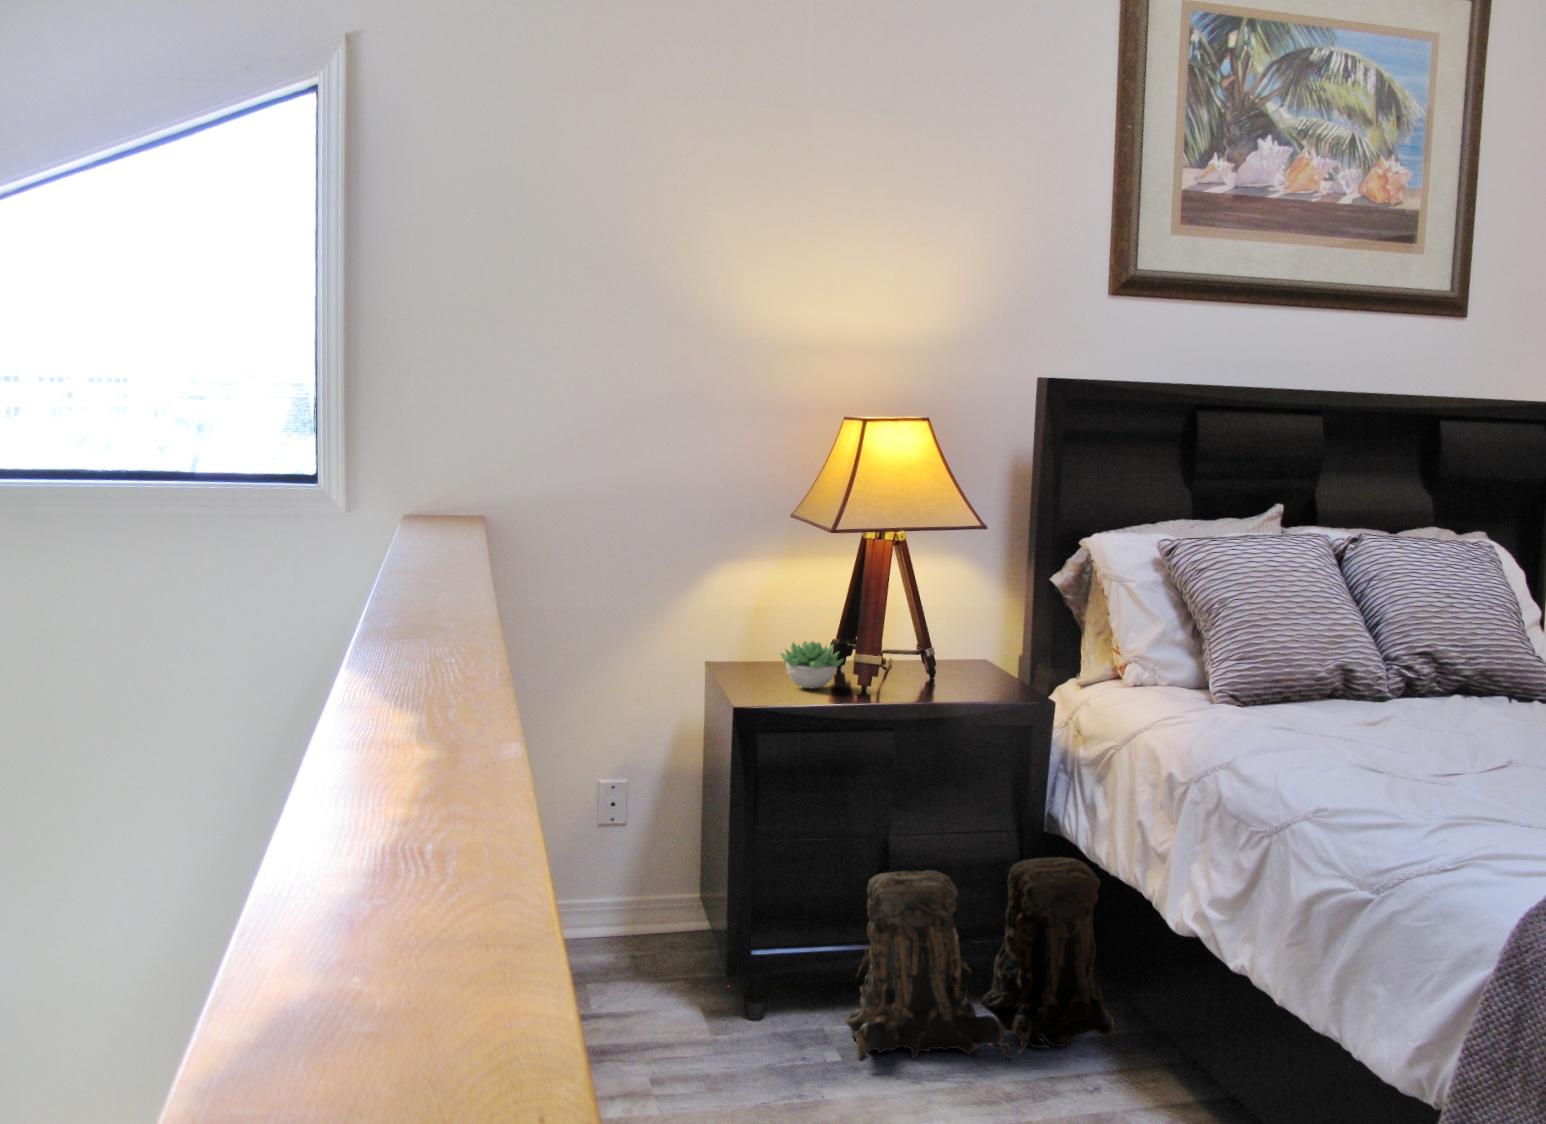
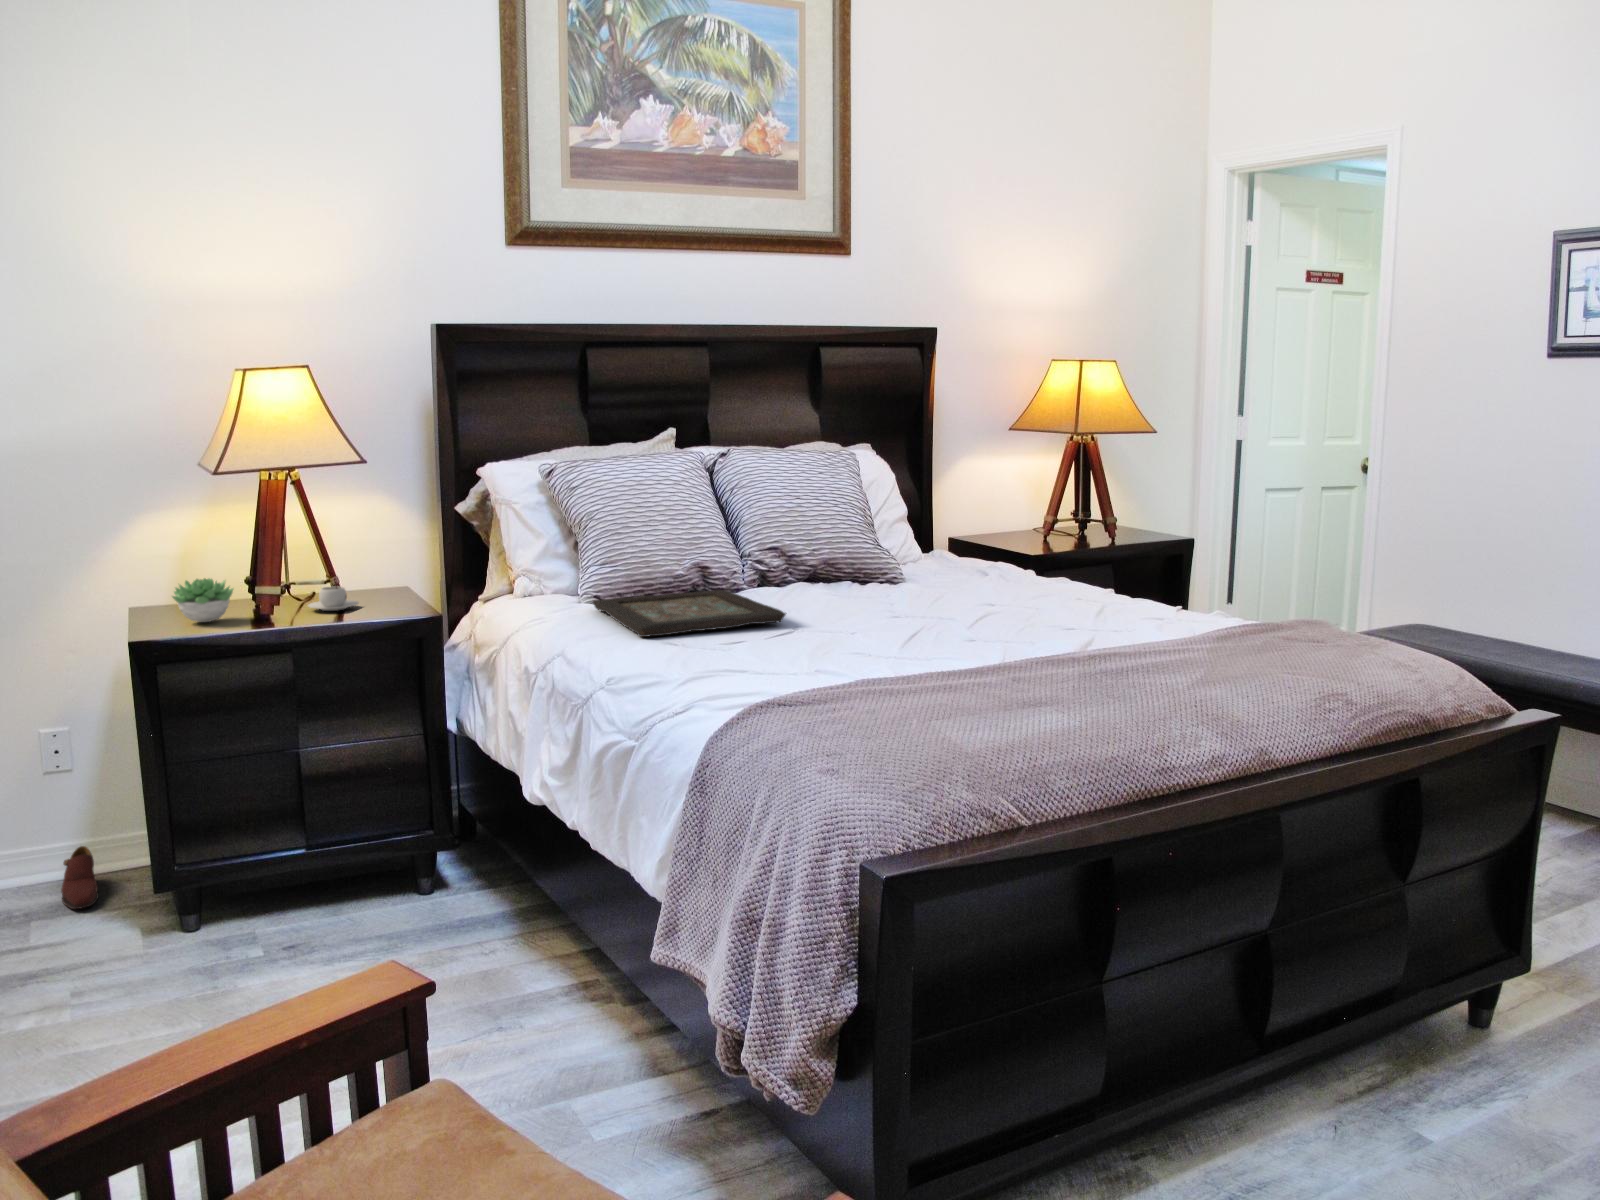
teacup: none [903,660,956,687] -> present [308,586,358,611]
decorative tray: none [1238,697,1494,744] -> present [593,590,786,637]
backpack: present [845,857,1114,1061] -> none [237,755,506,962]
shoe: none [619,918,660,985] -> present [61,846,99,909]

